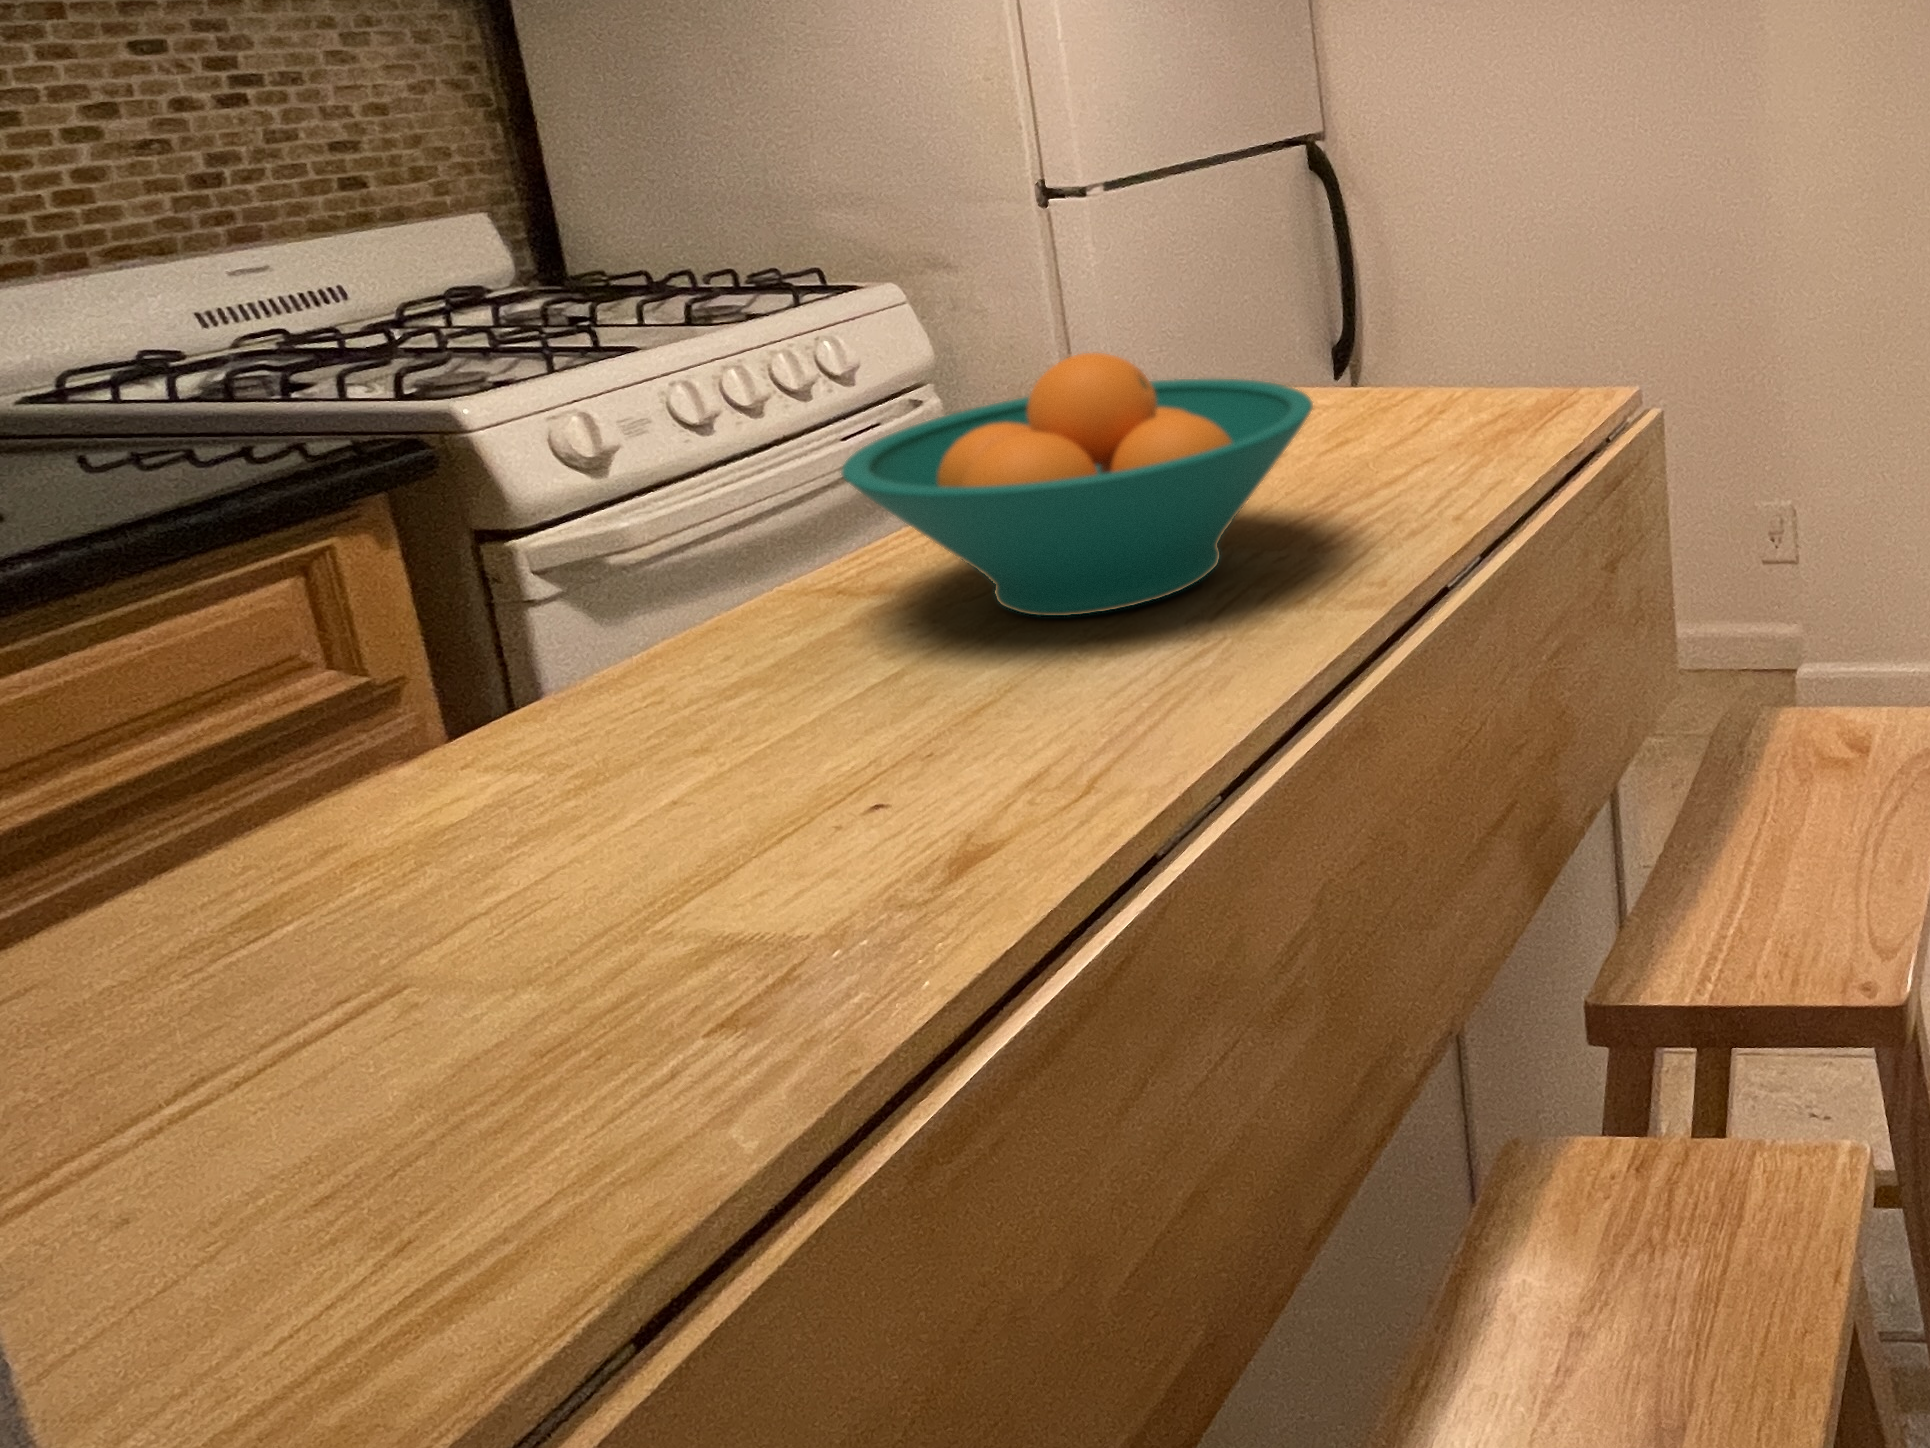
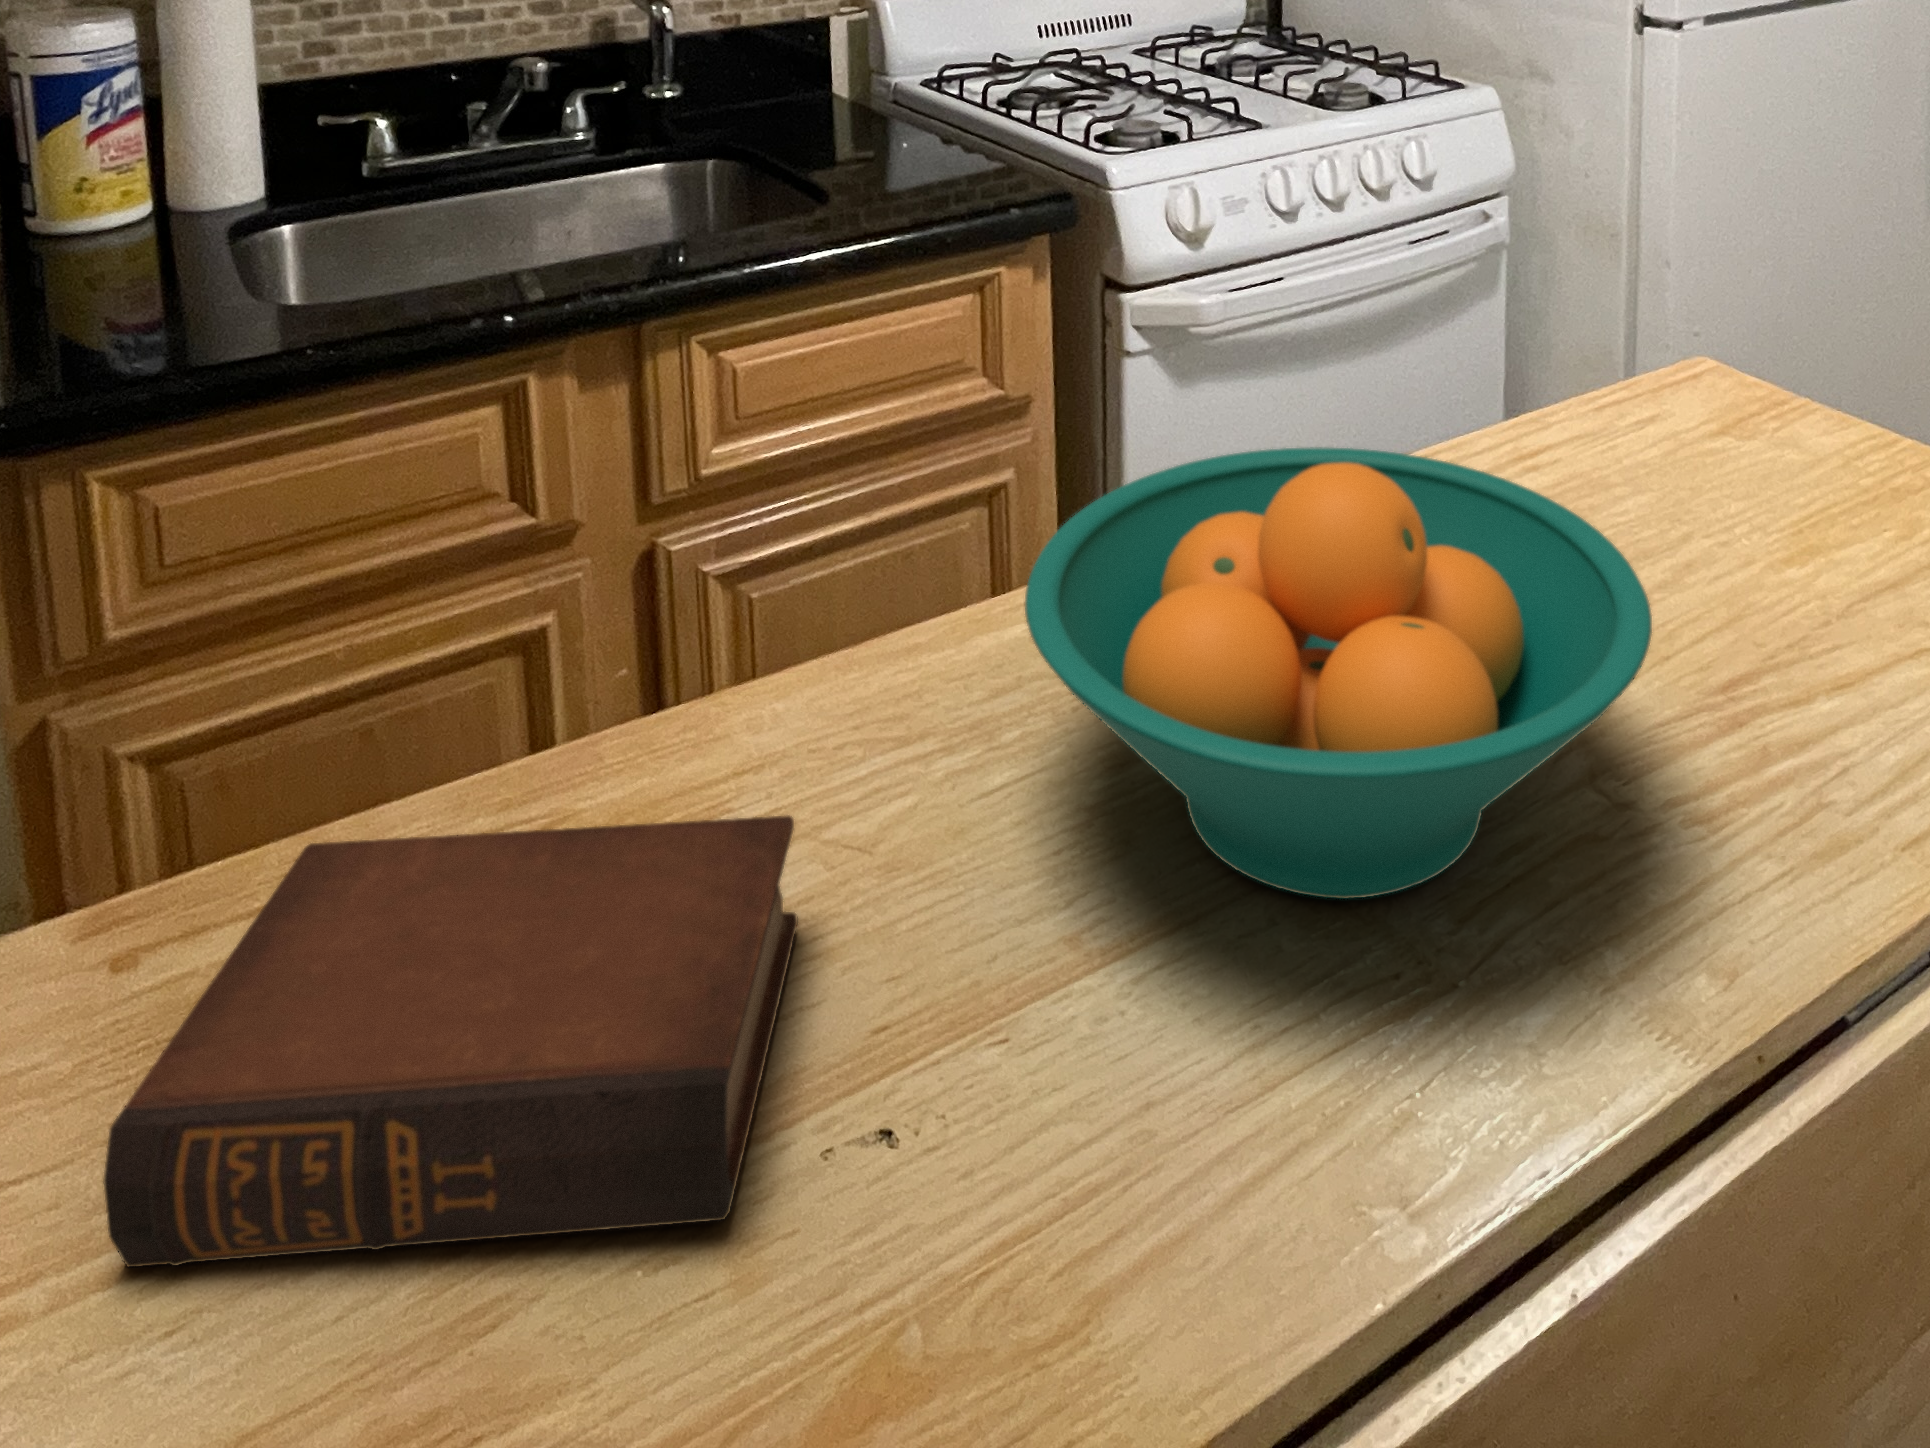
book: none [239,645,853,978] -> present [103,816,798,1267]

